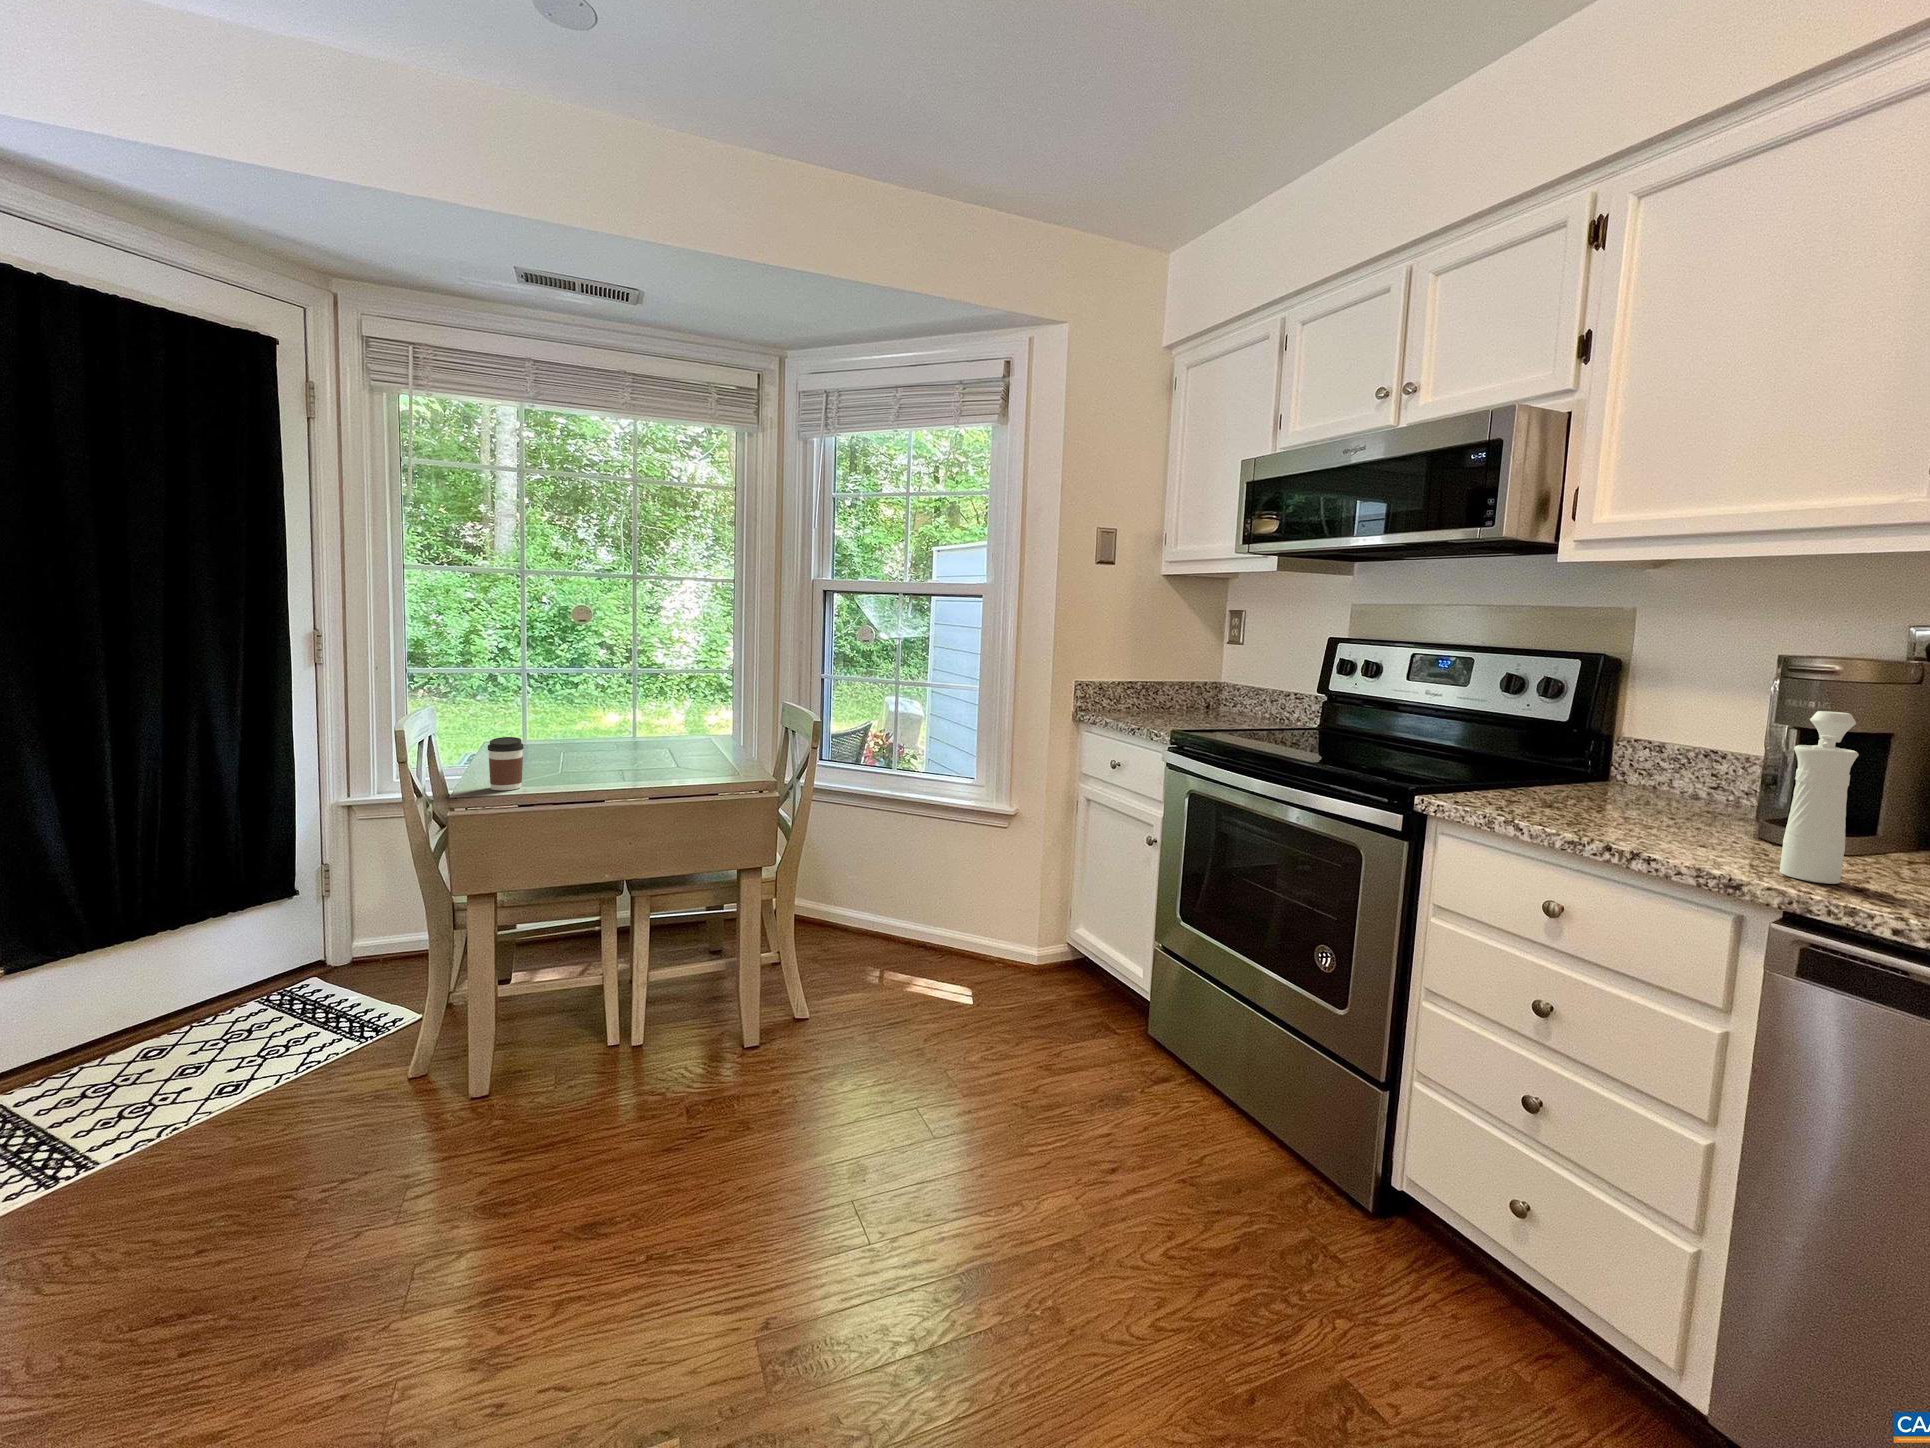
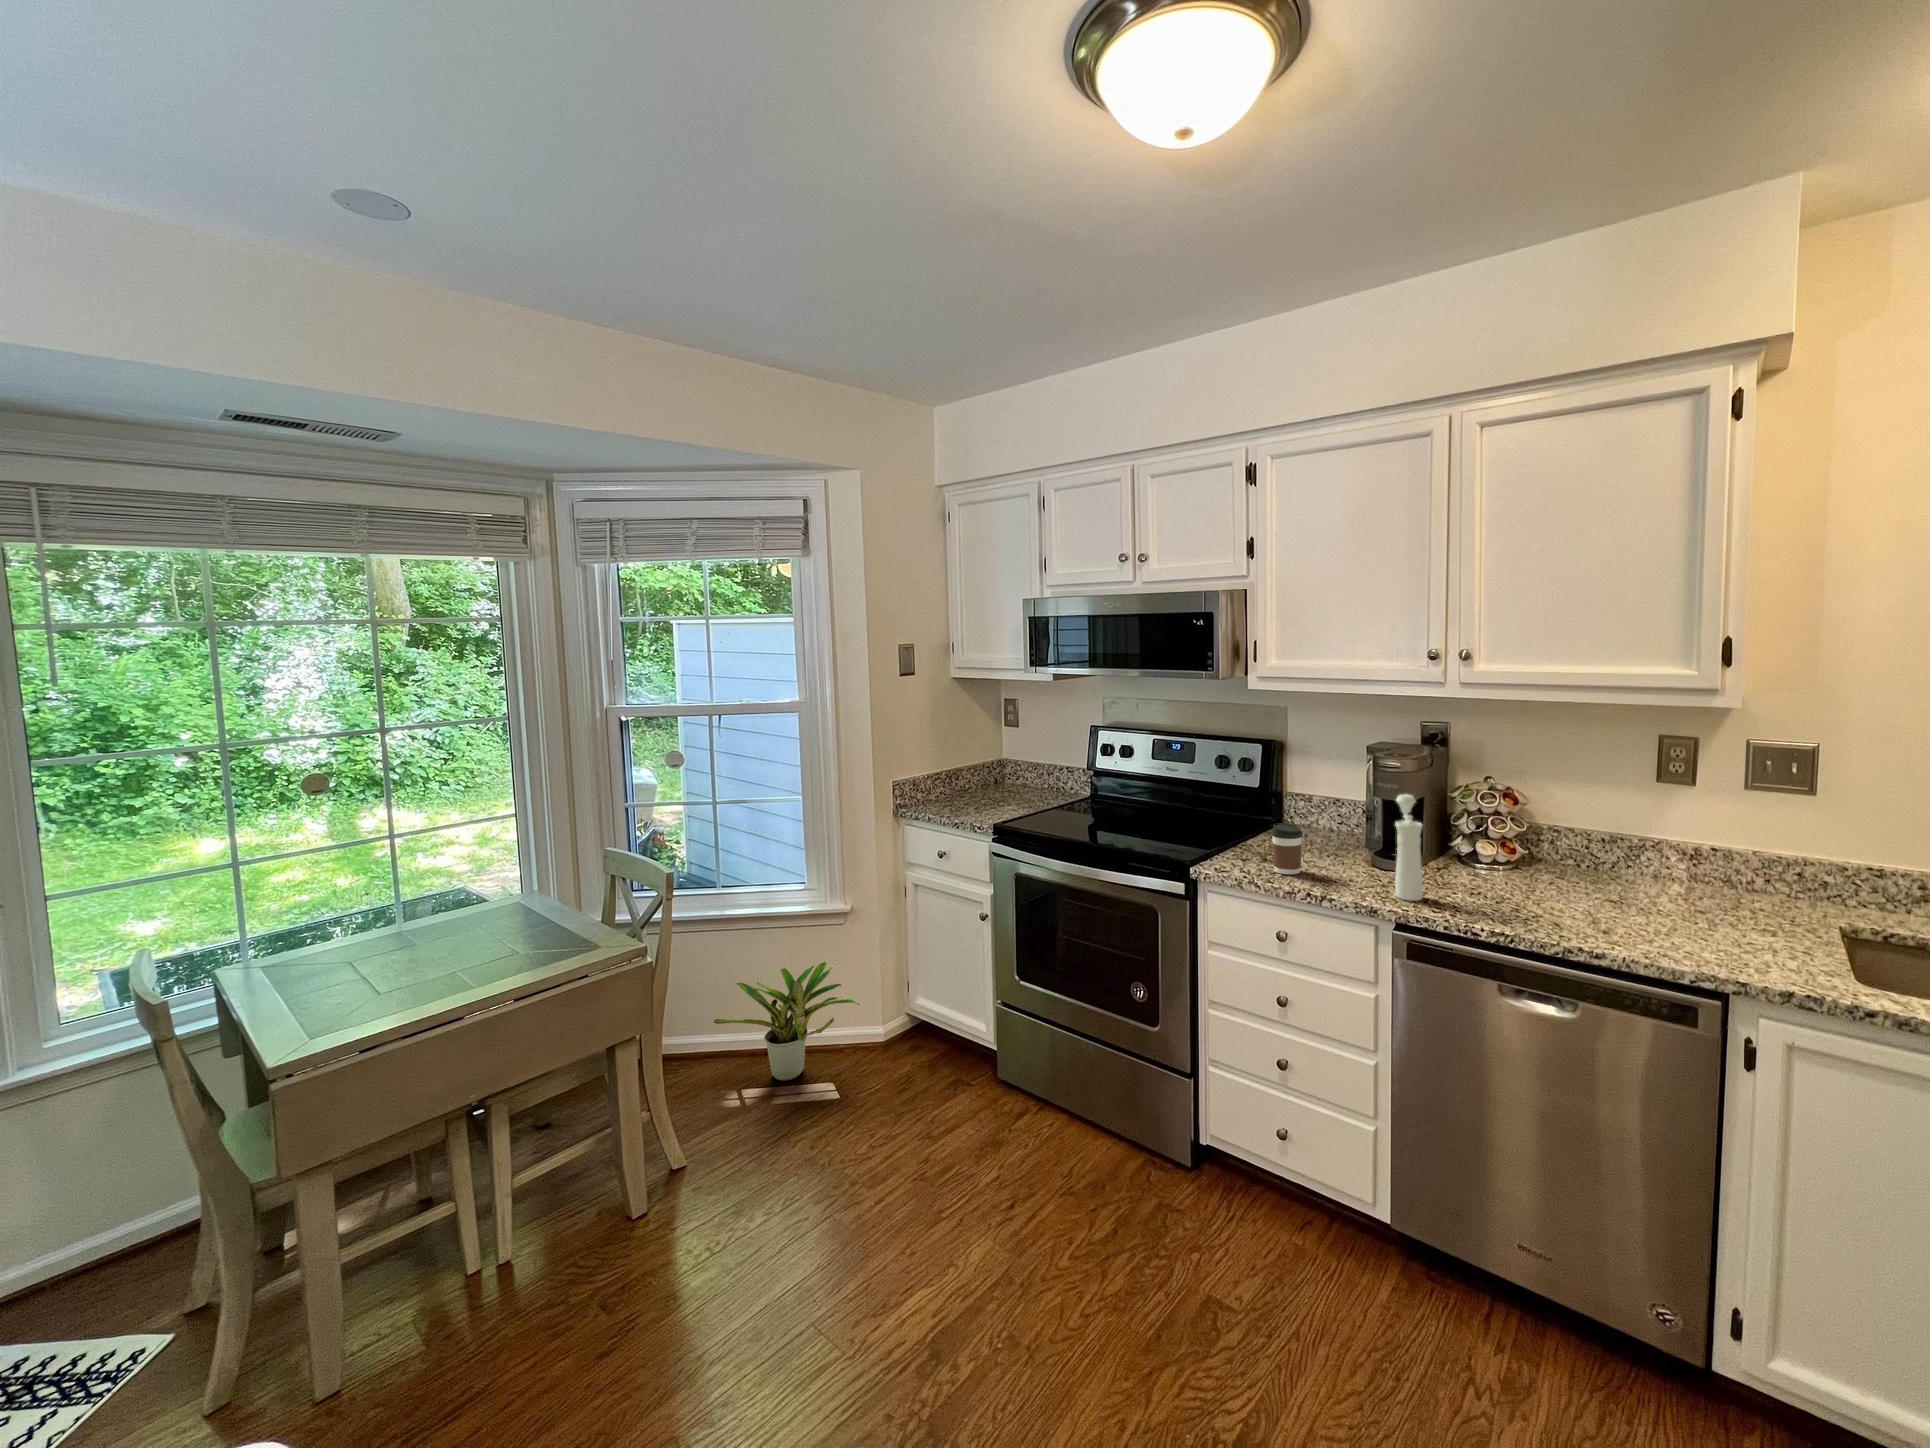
coffee cup: present [488,737,524,790] -> present [1272,823,1303,874]
potted plant: none [864,859,1012,976] -> present [714,962,859,1081]

